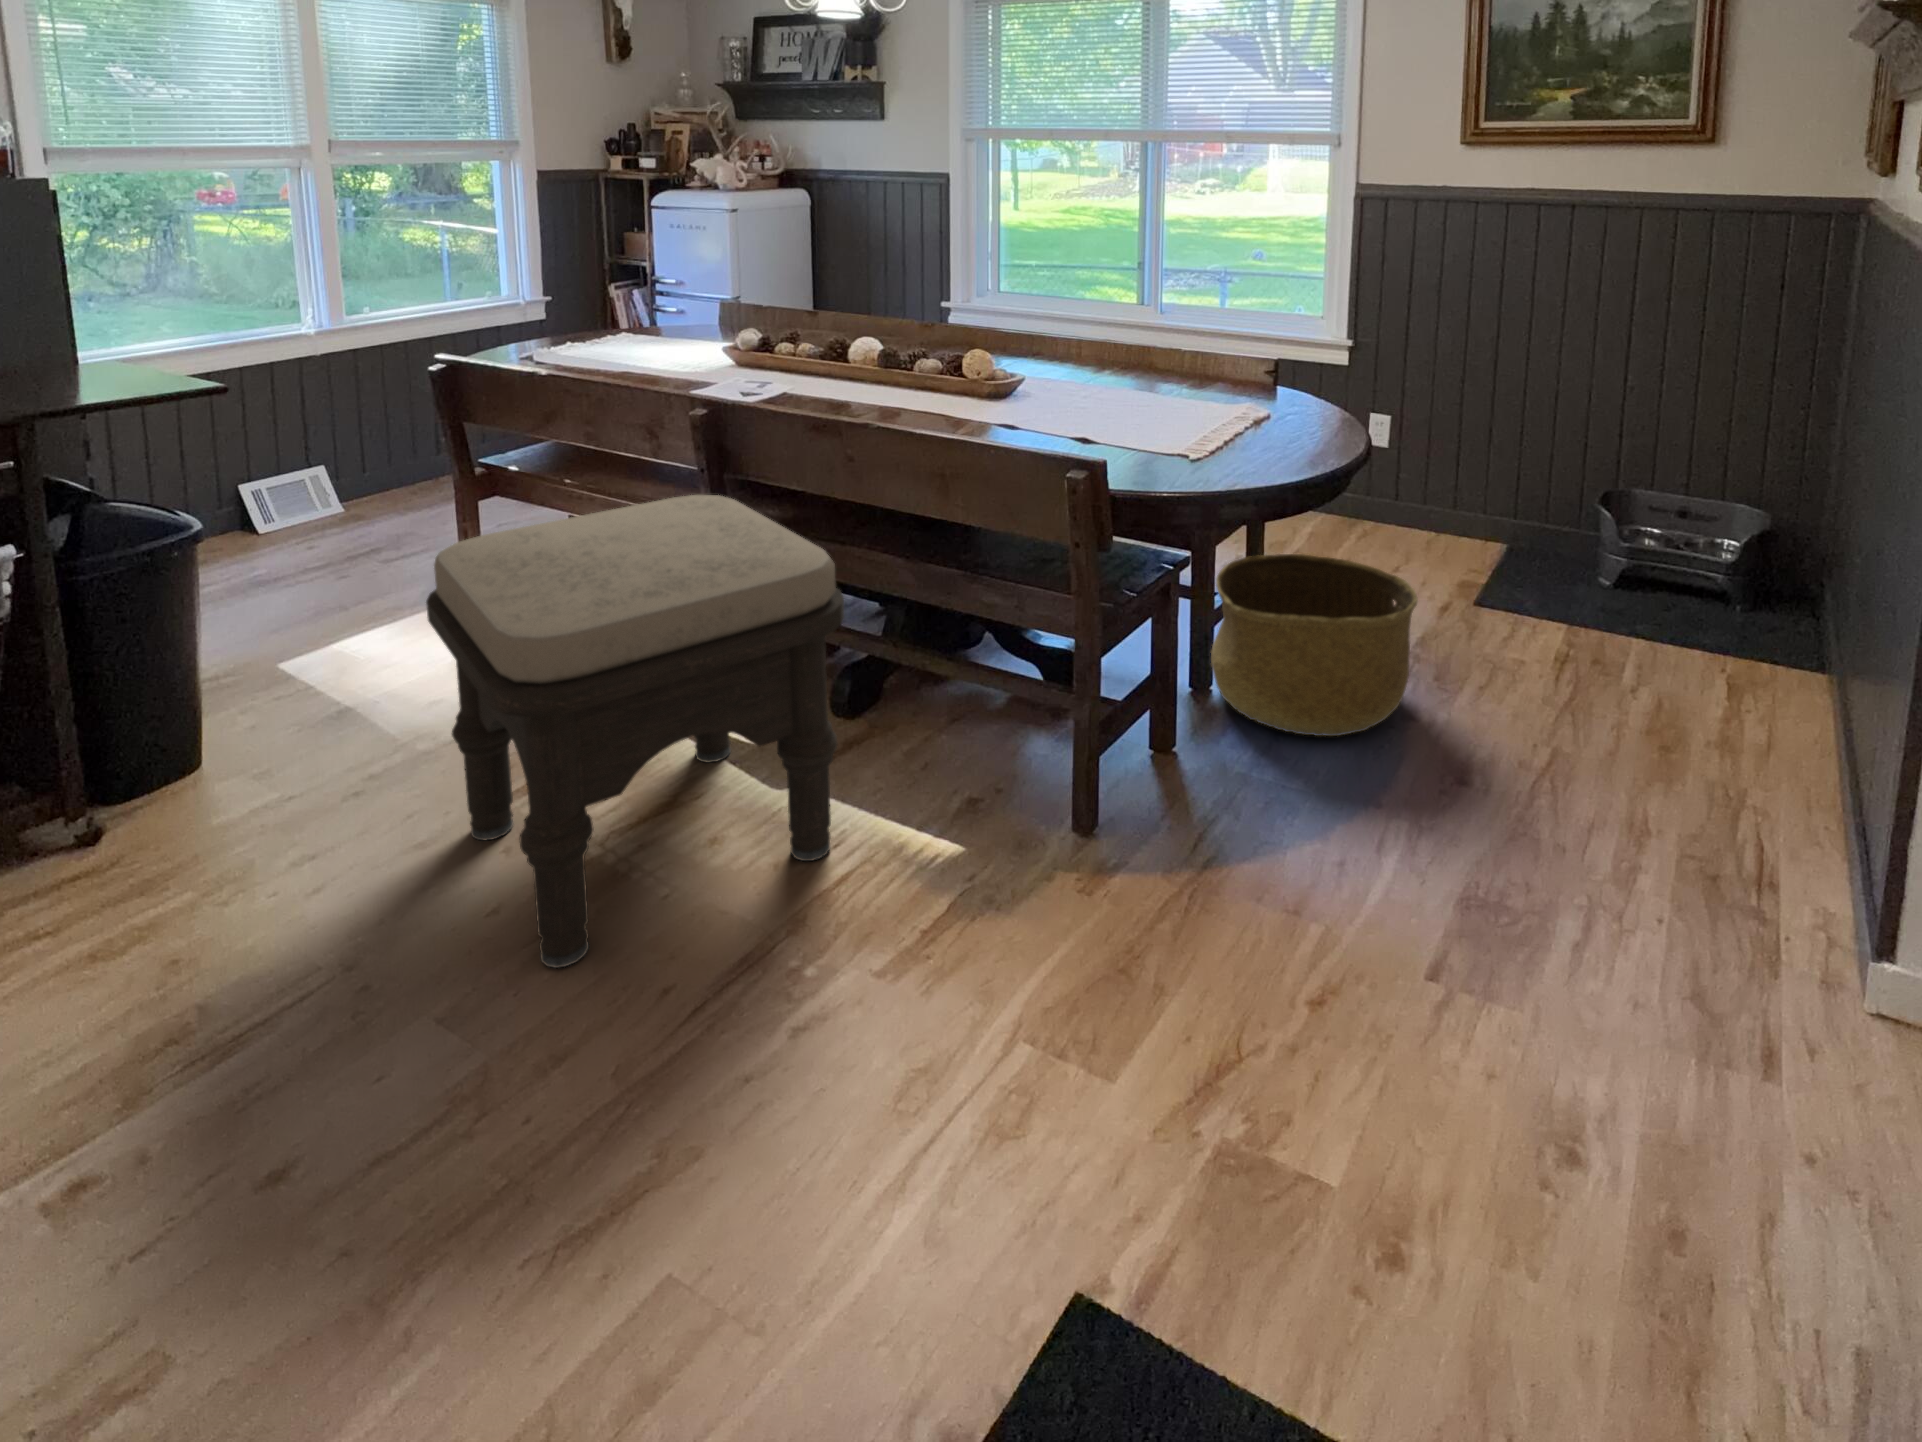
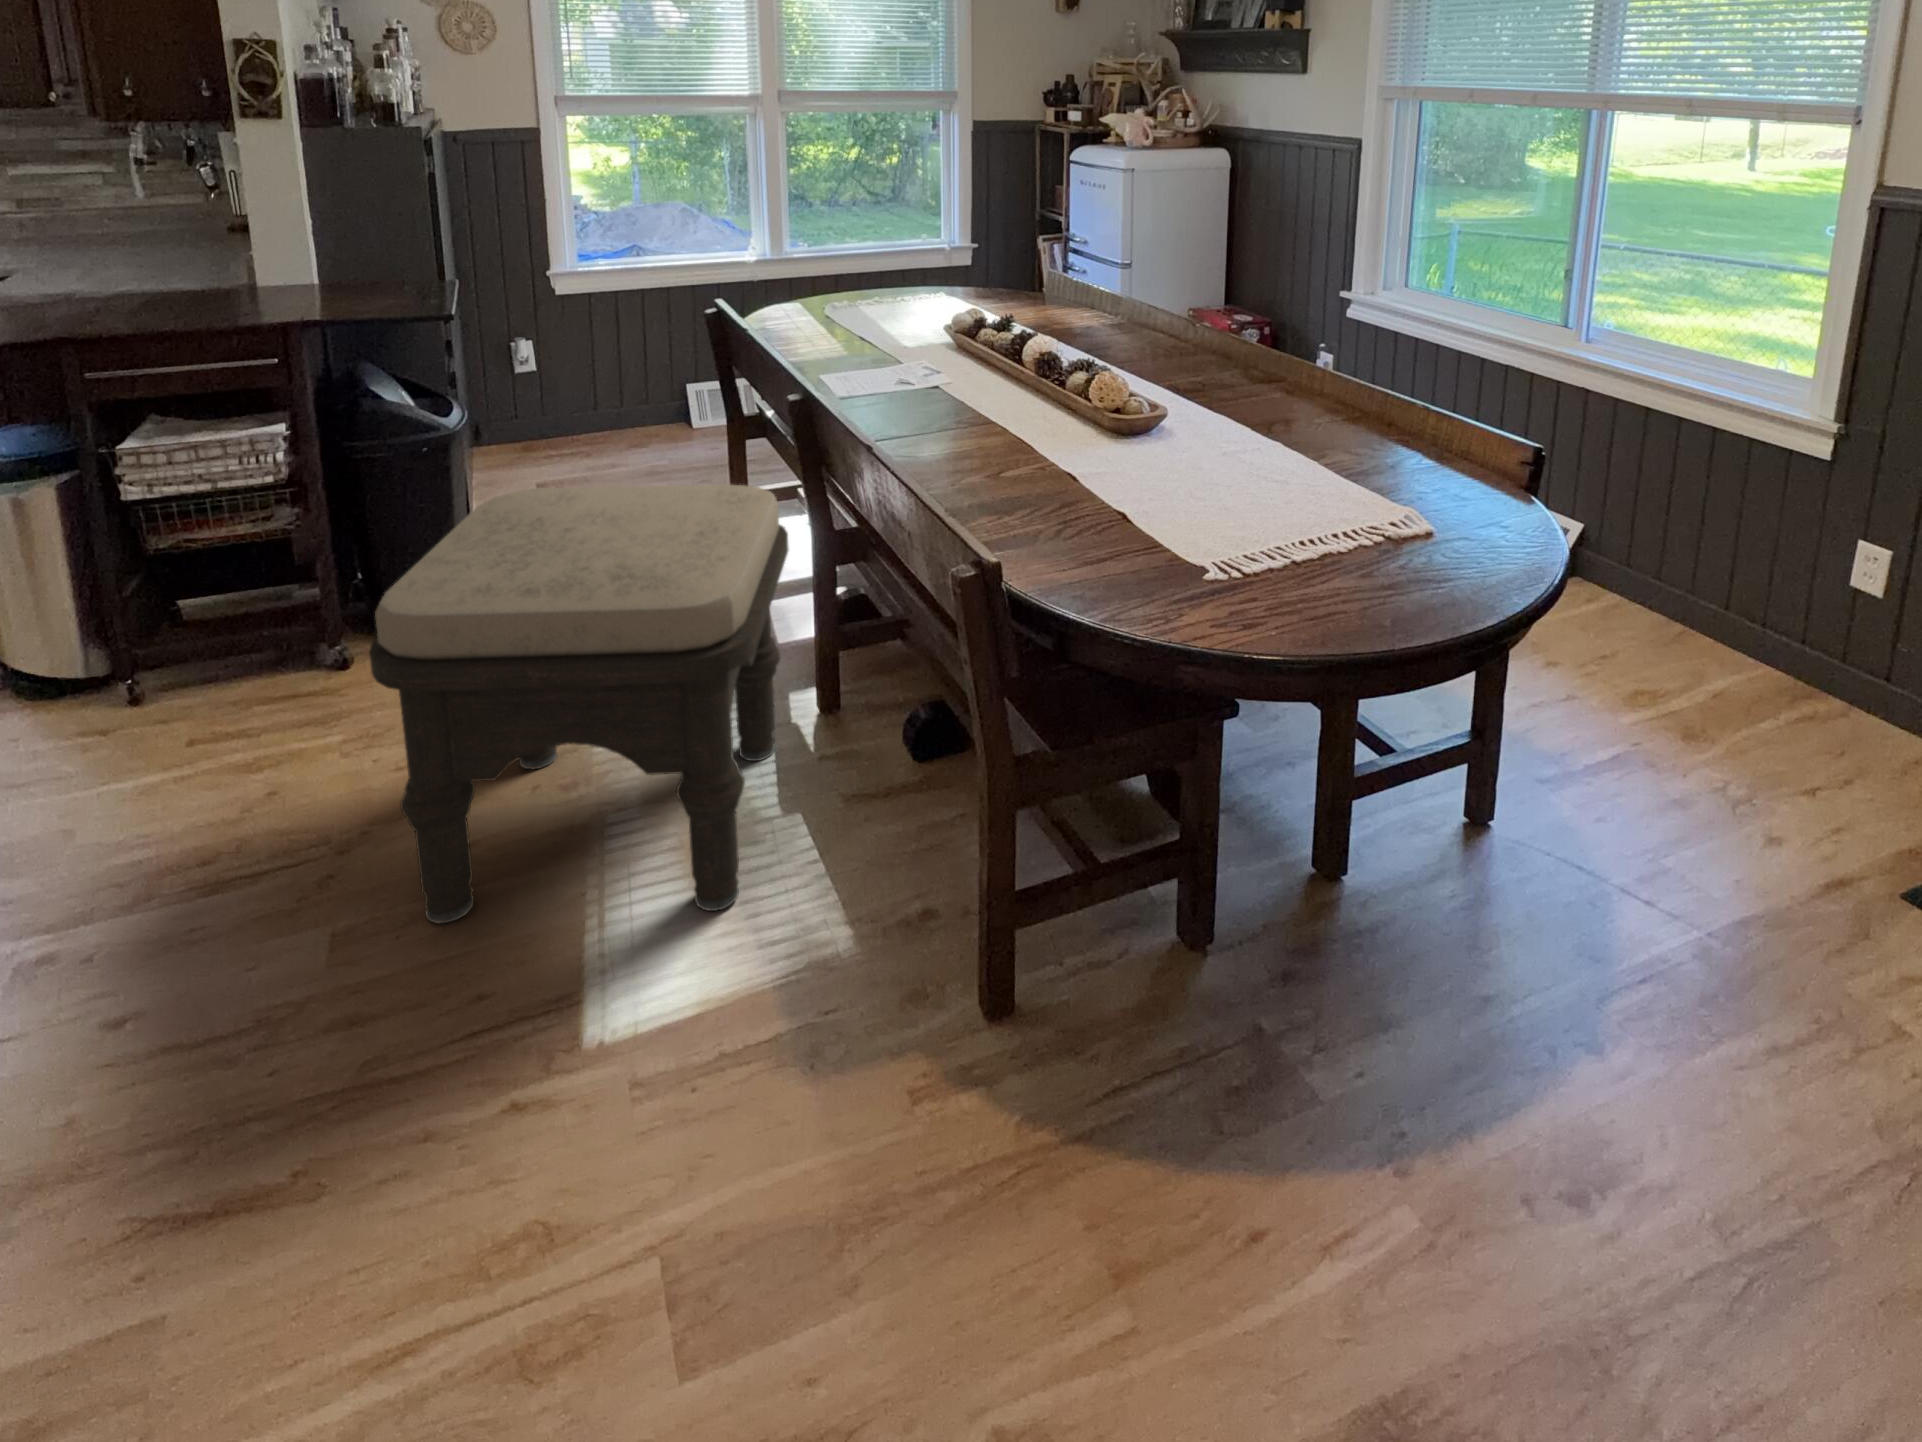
basket: present [1211,554,1418,736] -> none [1296,717,1615,1038]

